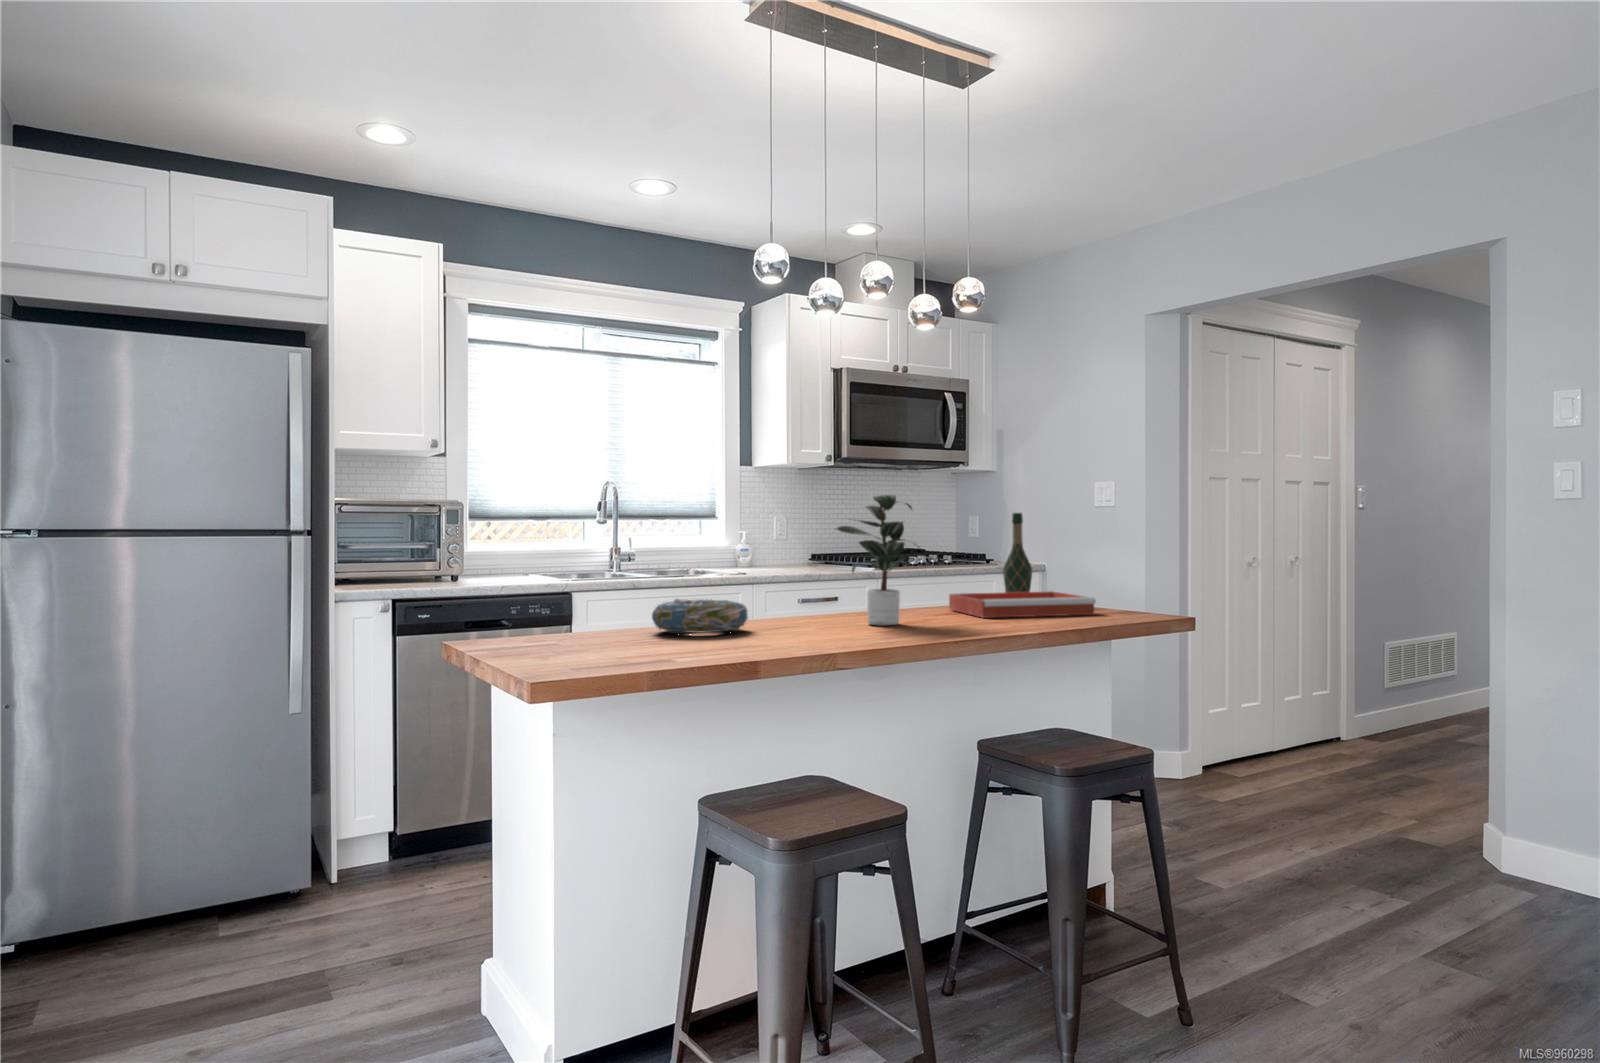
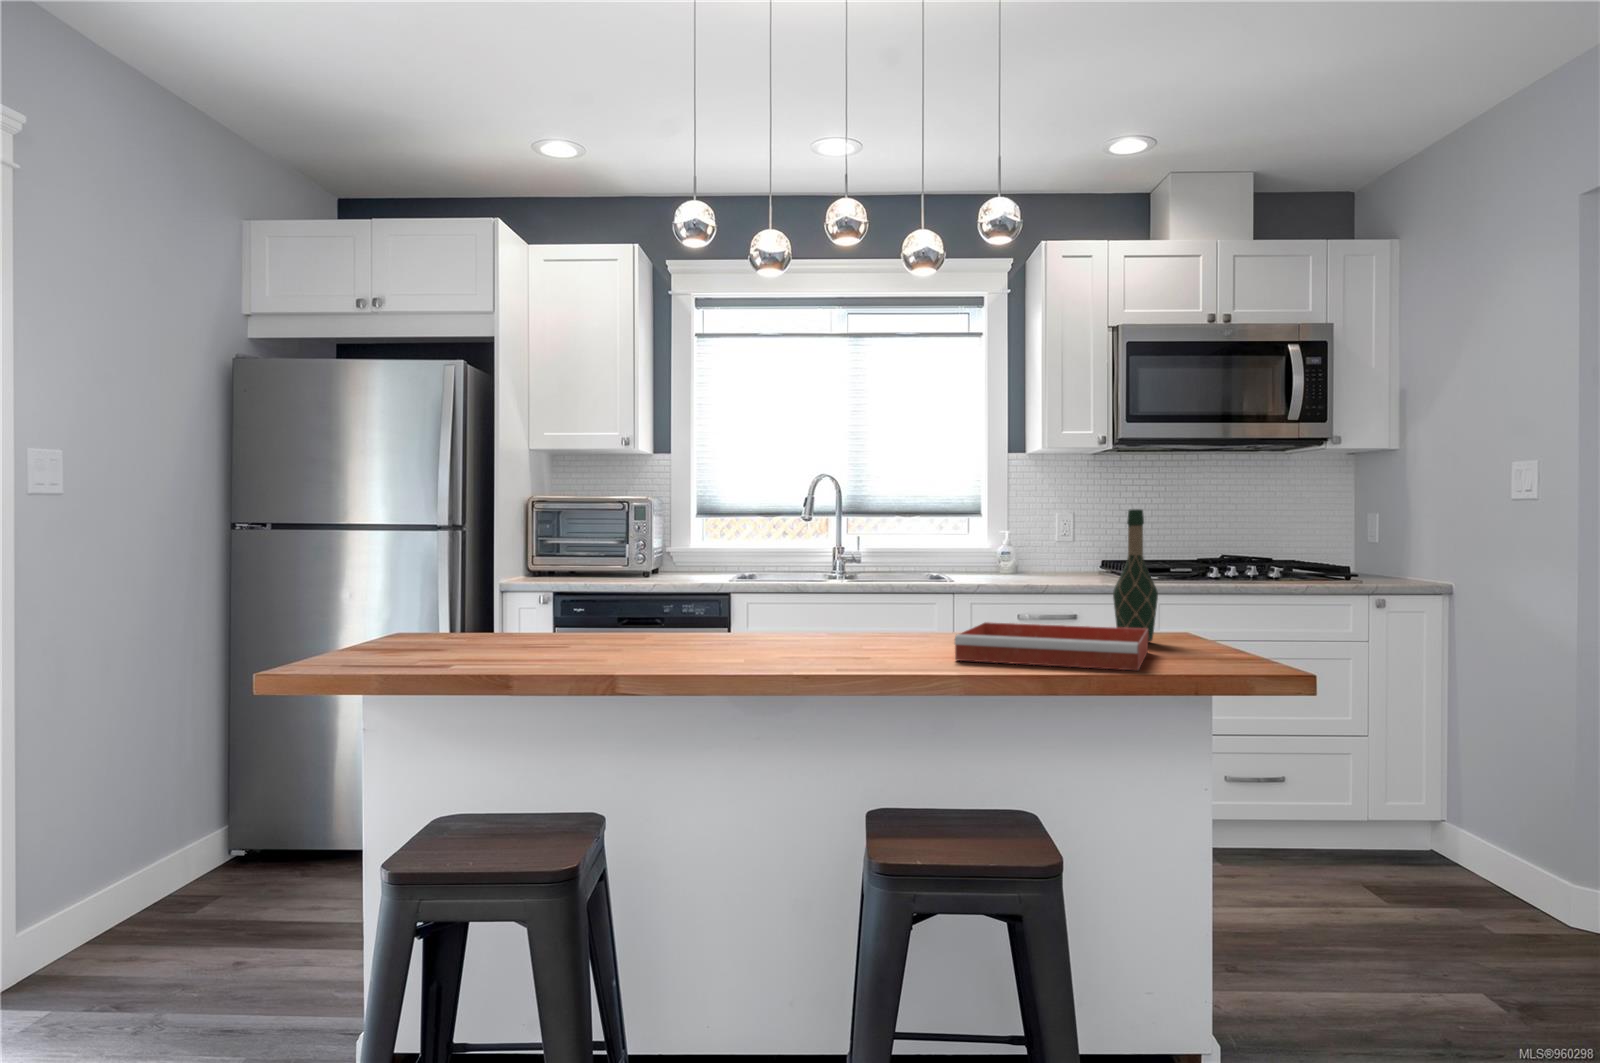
potted plant: present [836,495,930,625] -> none [728,483,888,660]
decorative bowl: present [652,599,748,633] -> none [519,608,637,652]

